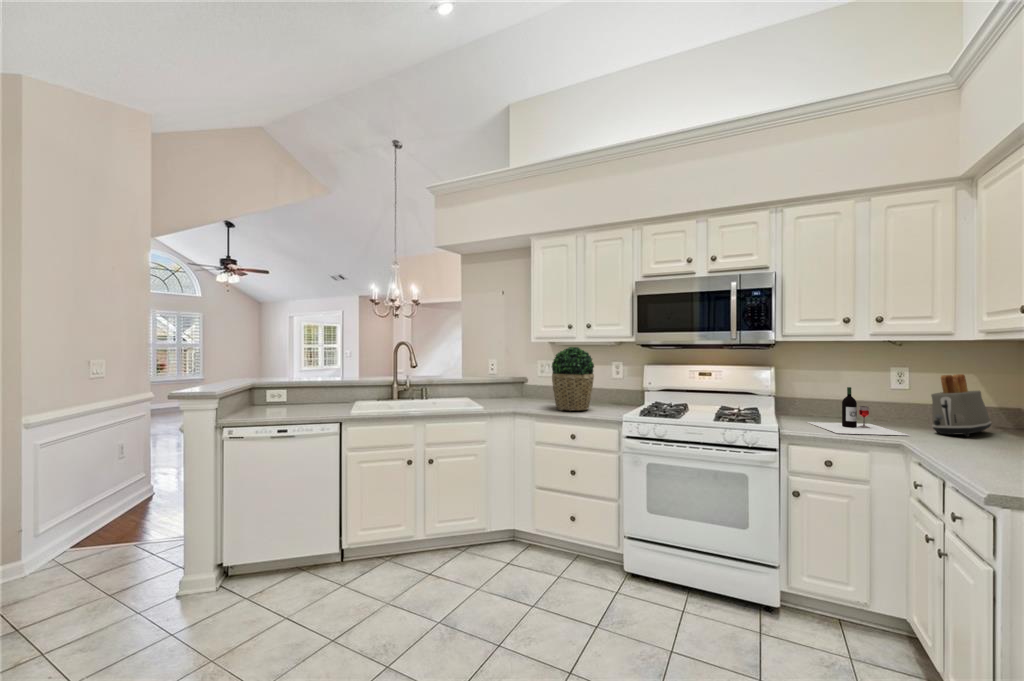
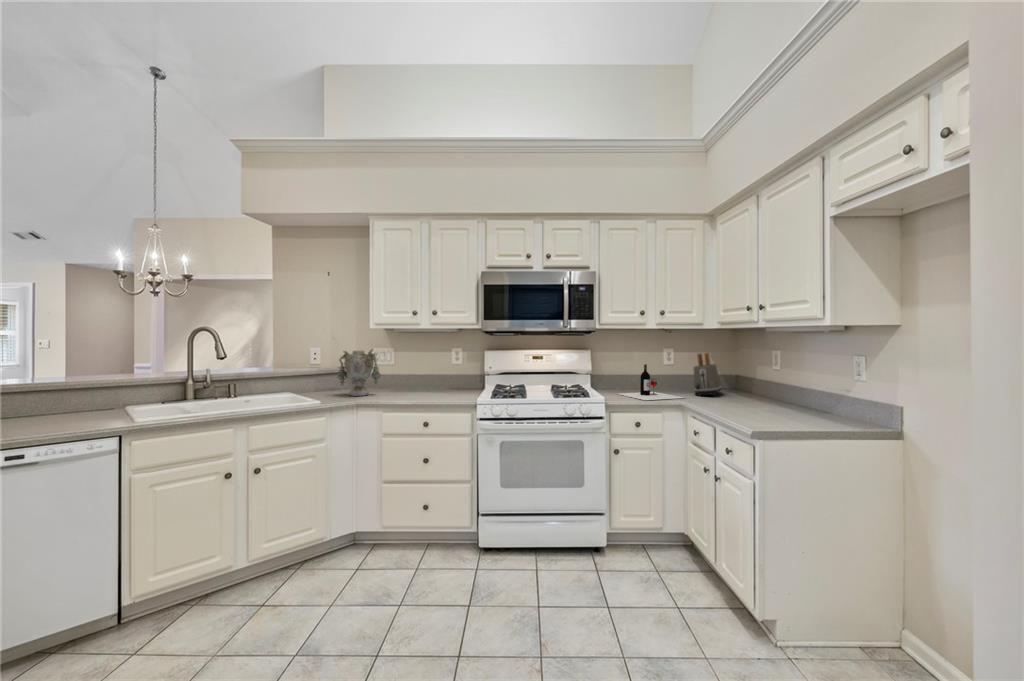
potted plant: present [552,347,594,411] -> none [397,334,441,399]
vase: none [502,360,540,405] -> present [337,349,381,396]

